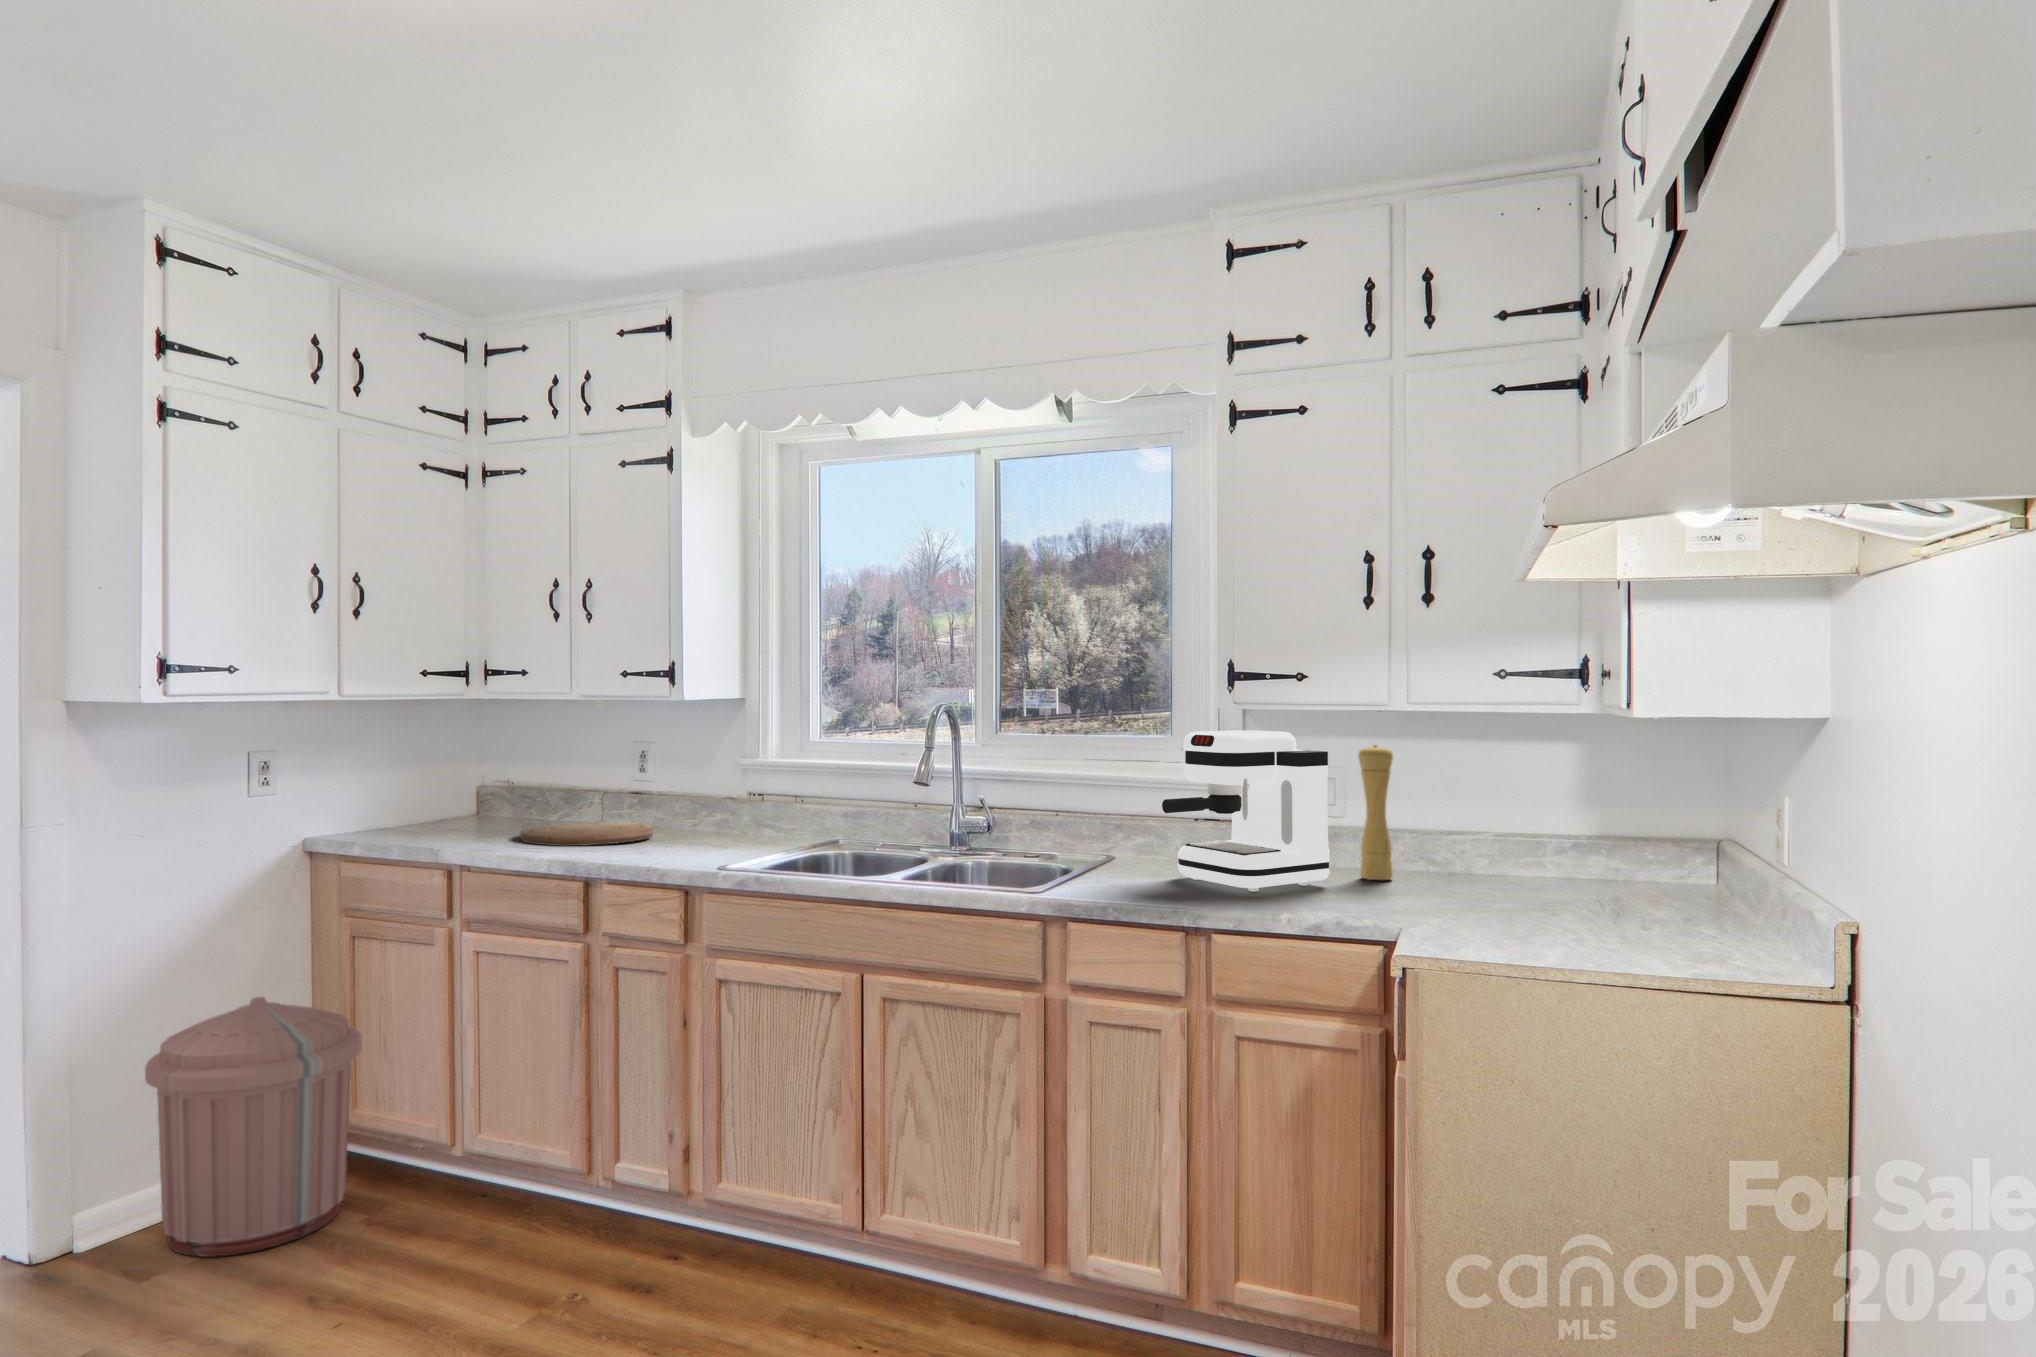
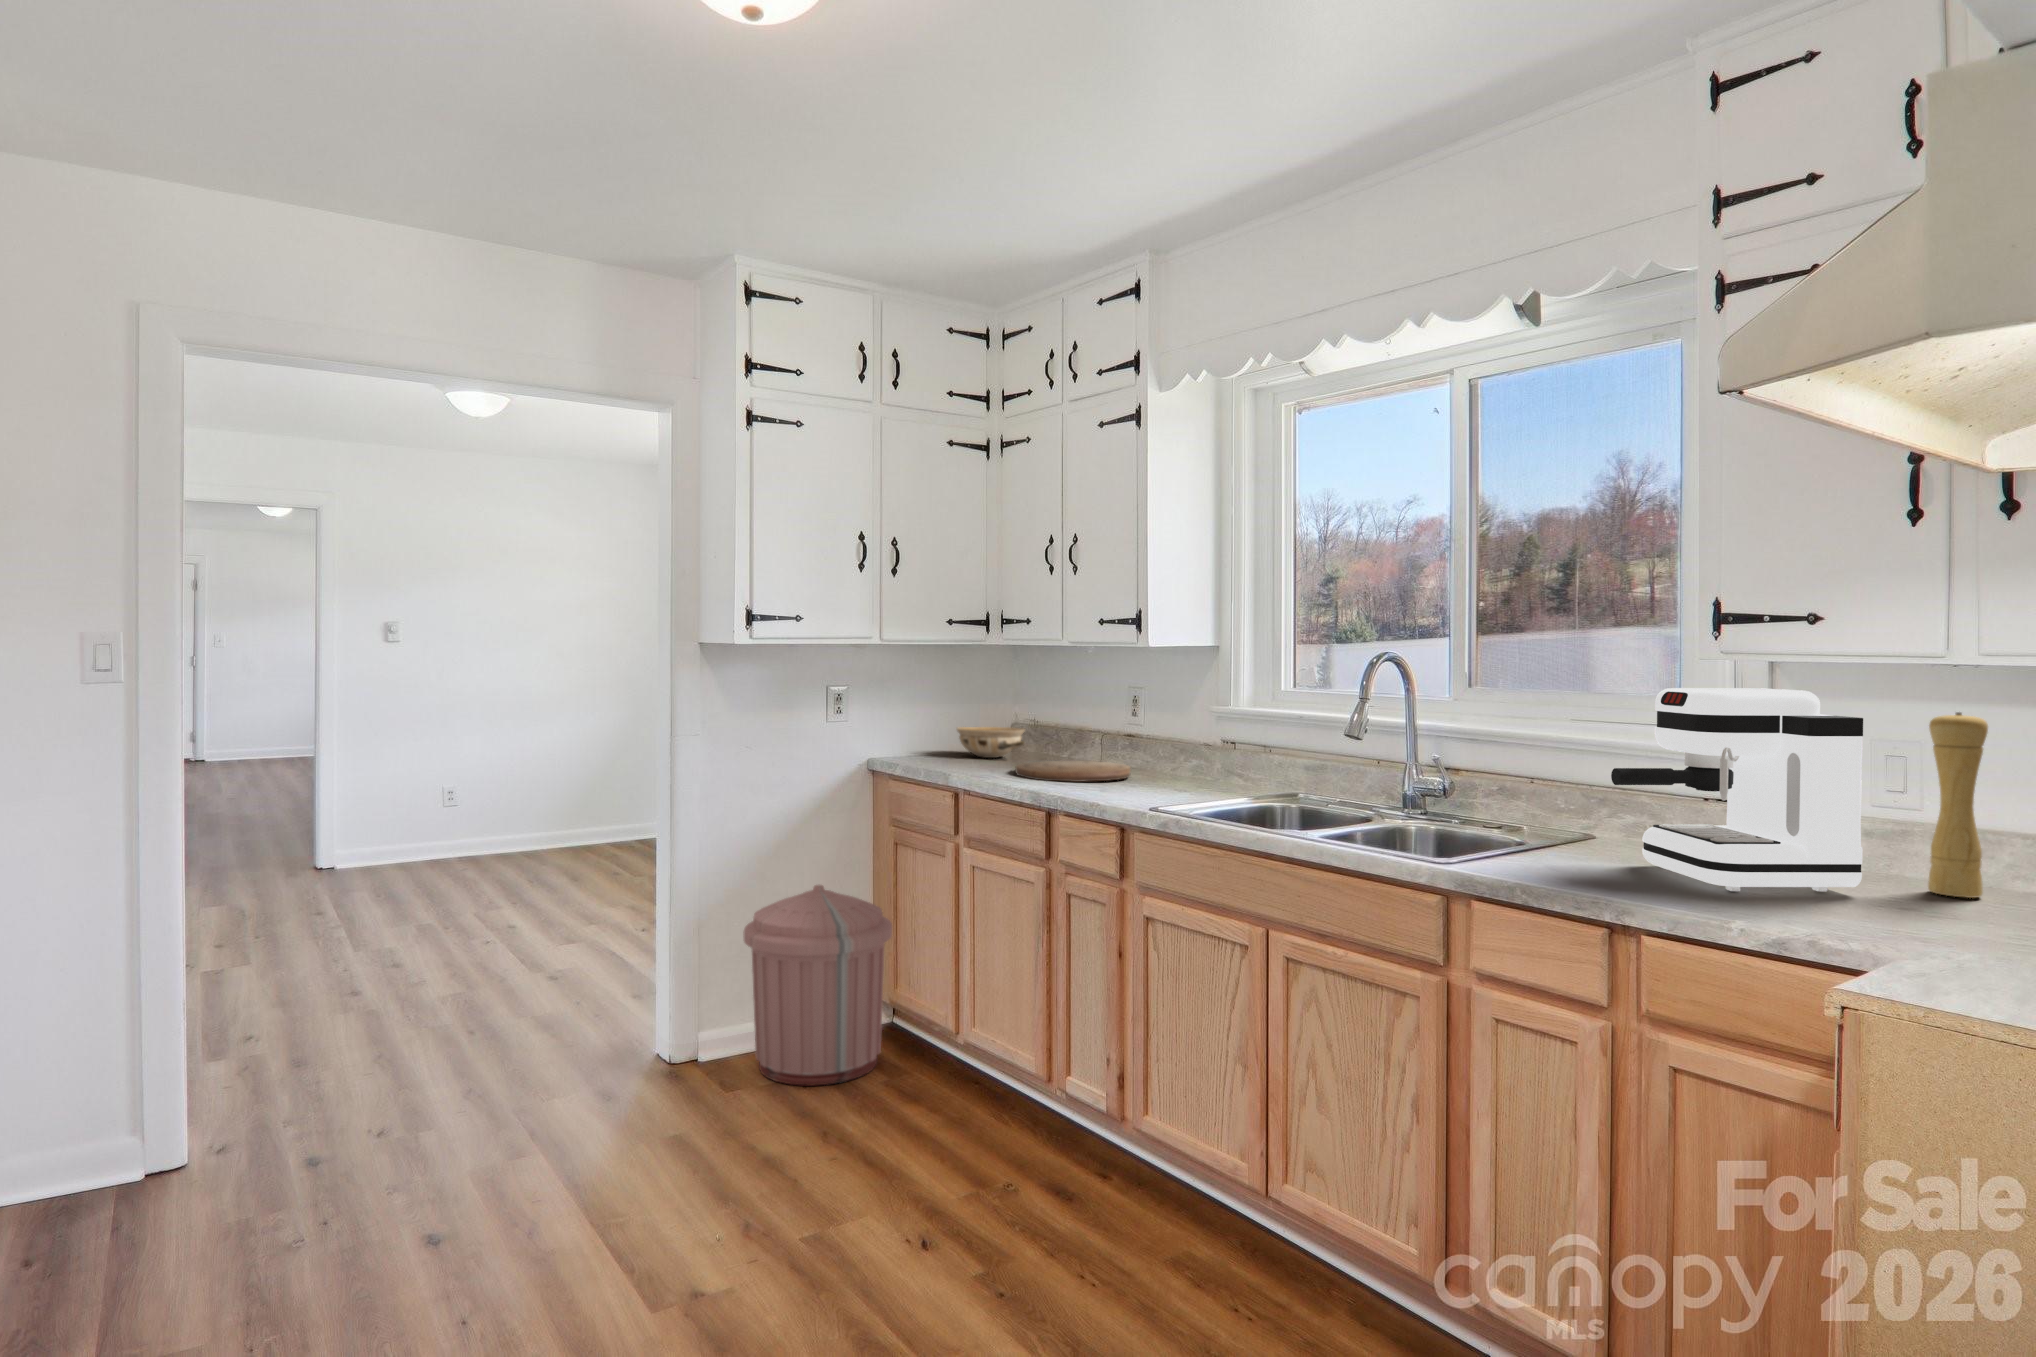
ceramic bowl: none [420,789,512,825] -> present [957,727,1025,758]

